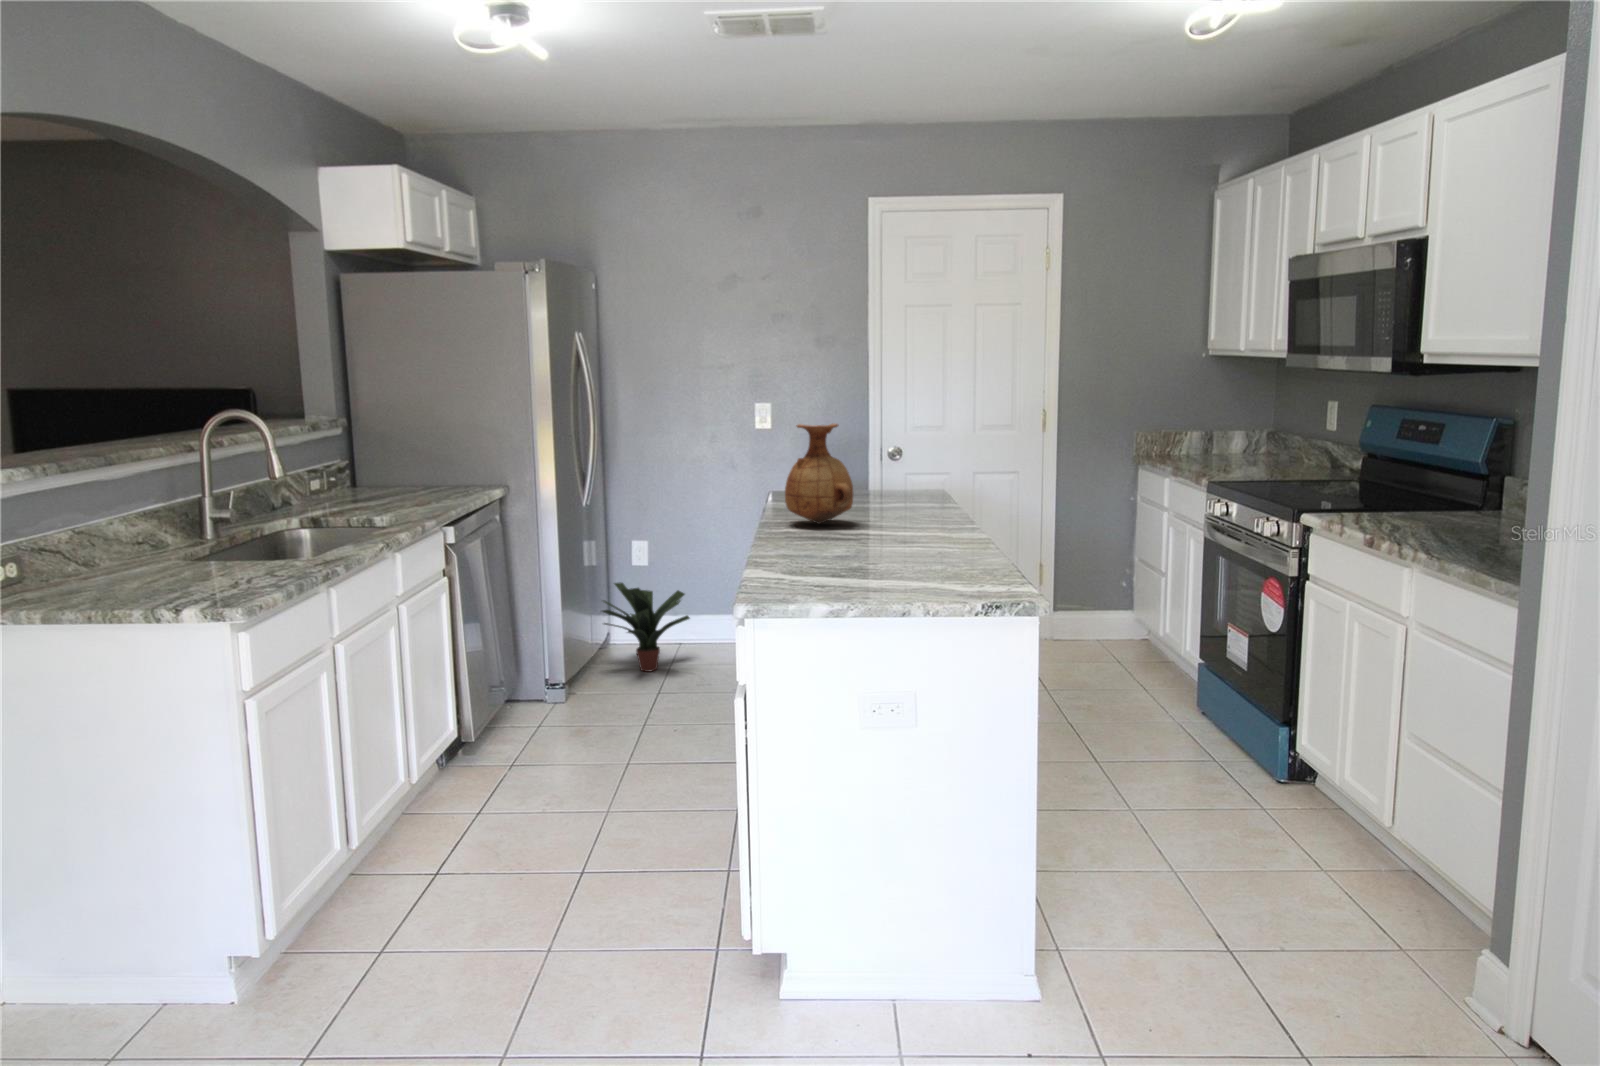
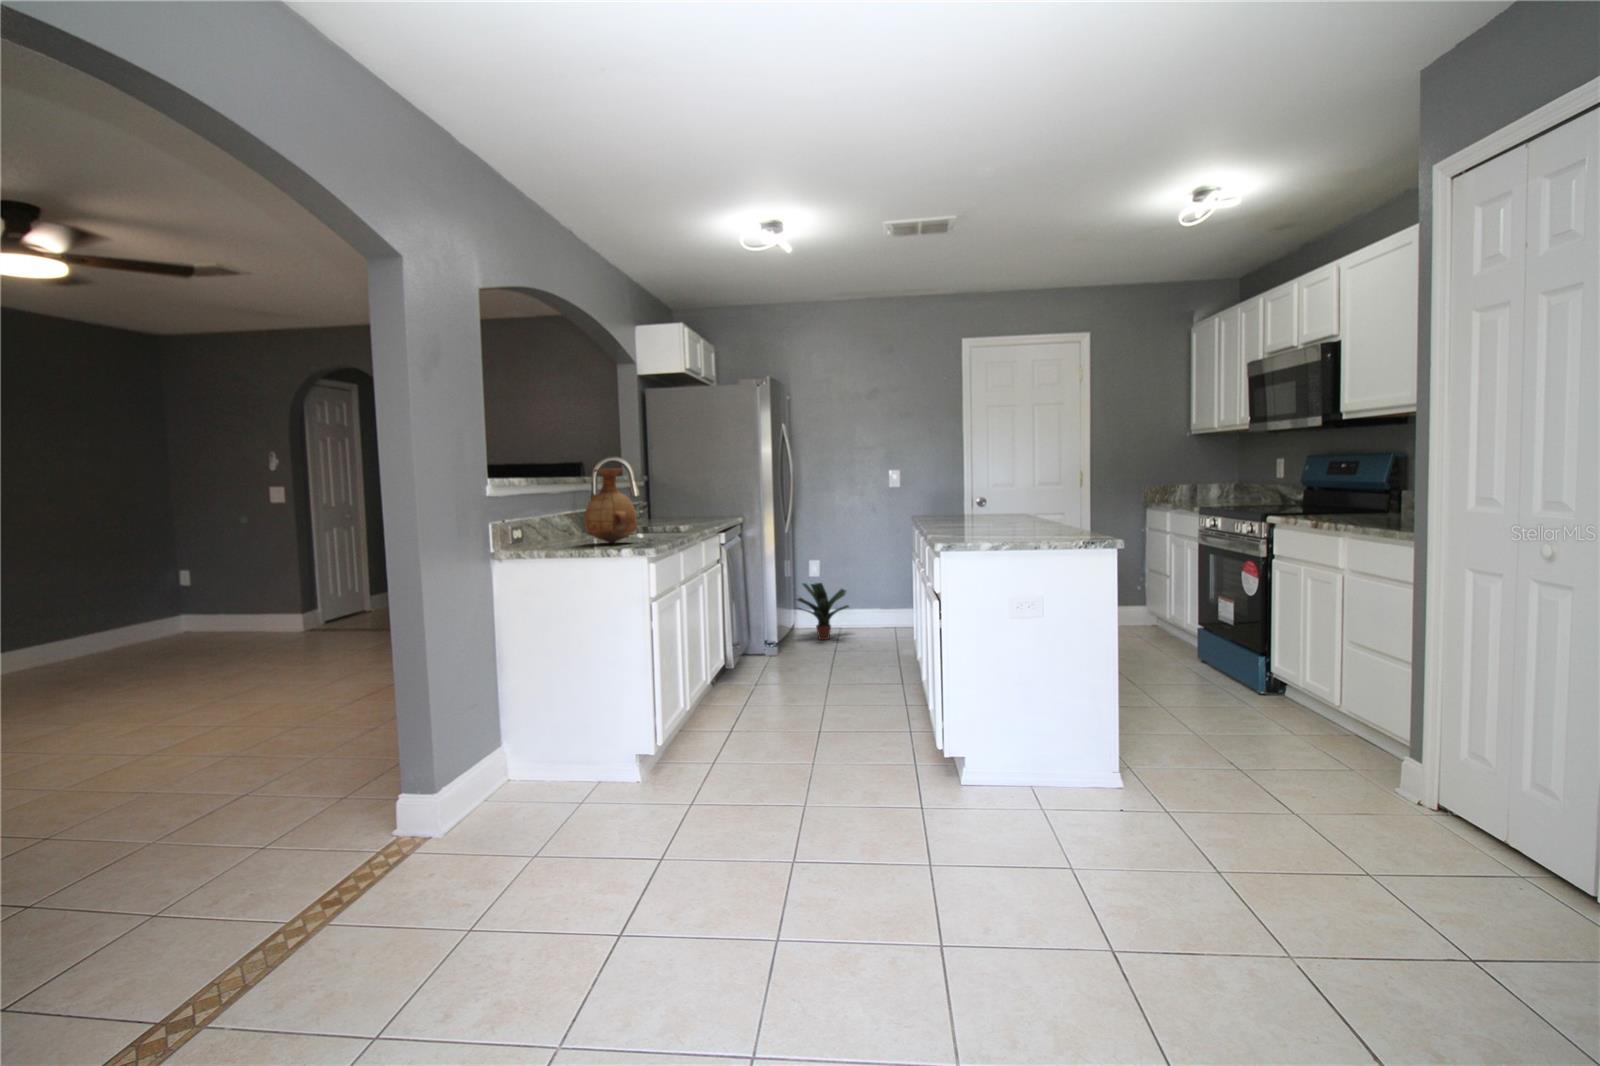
vase: present [785,424,853,524] -> present [585,469,637,543]

